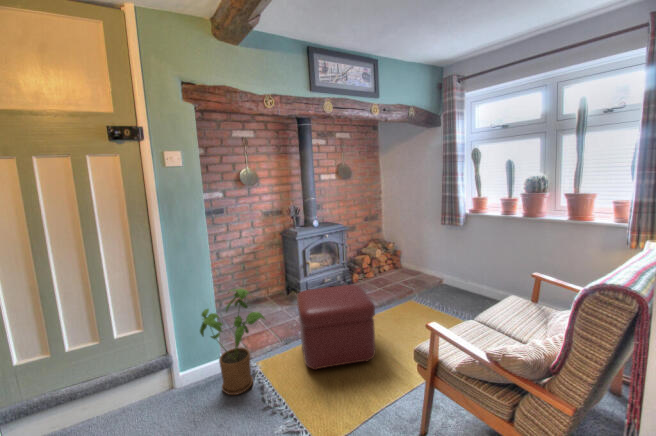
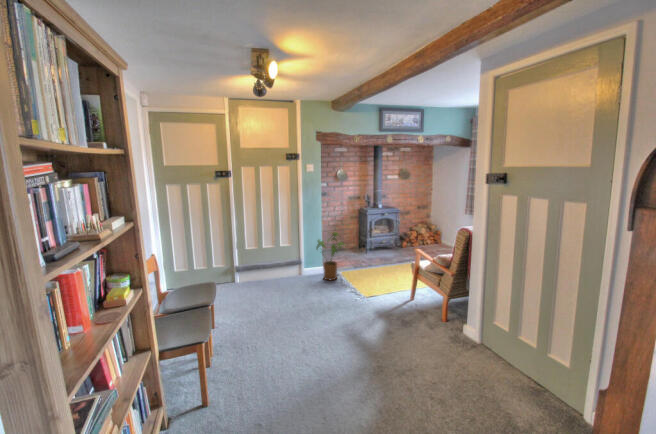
ottoman: present [297,285,375,370] -> none [363,240,403,279]

